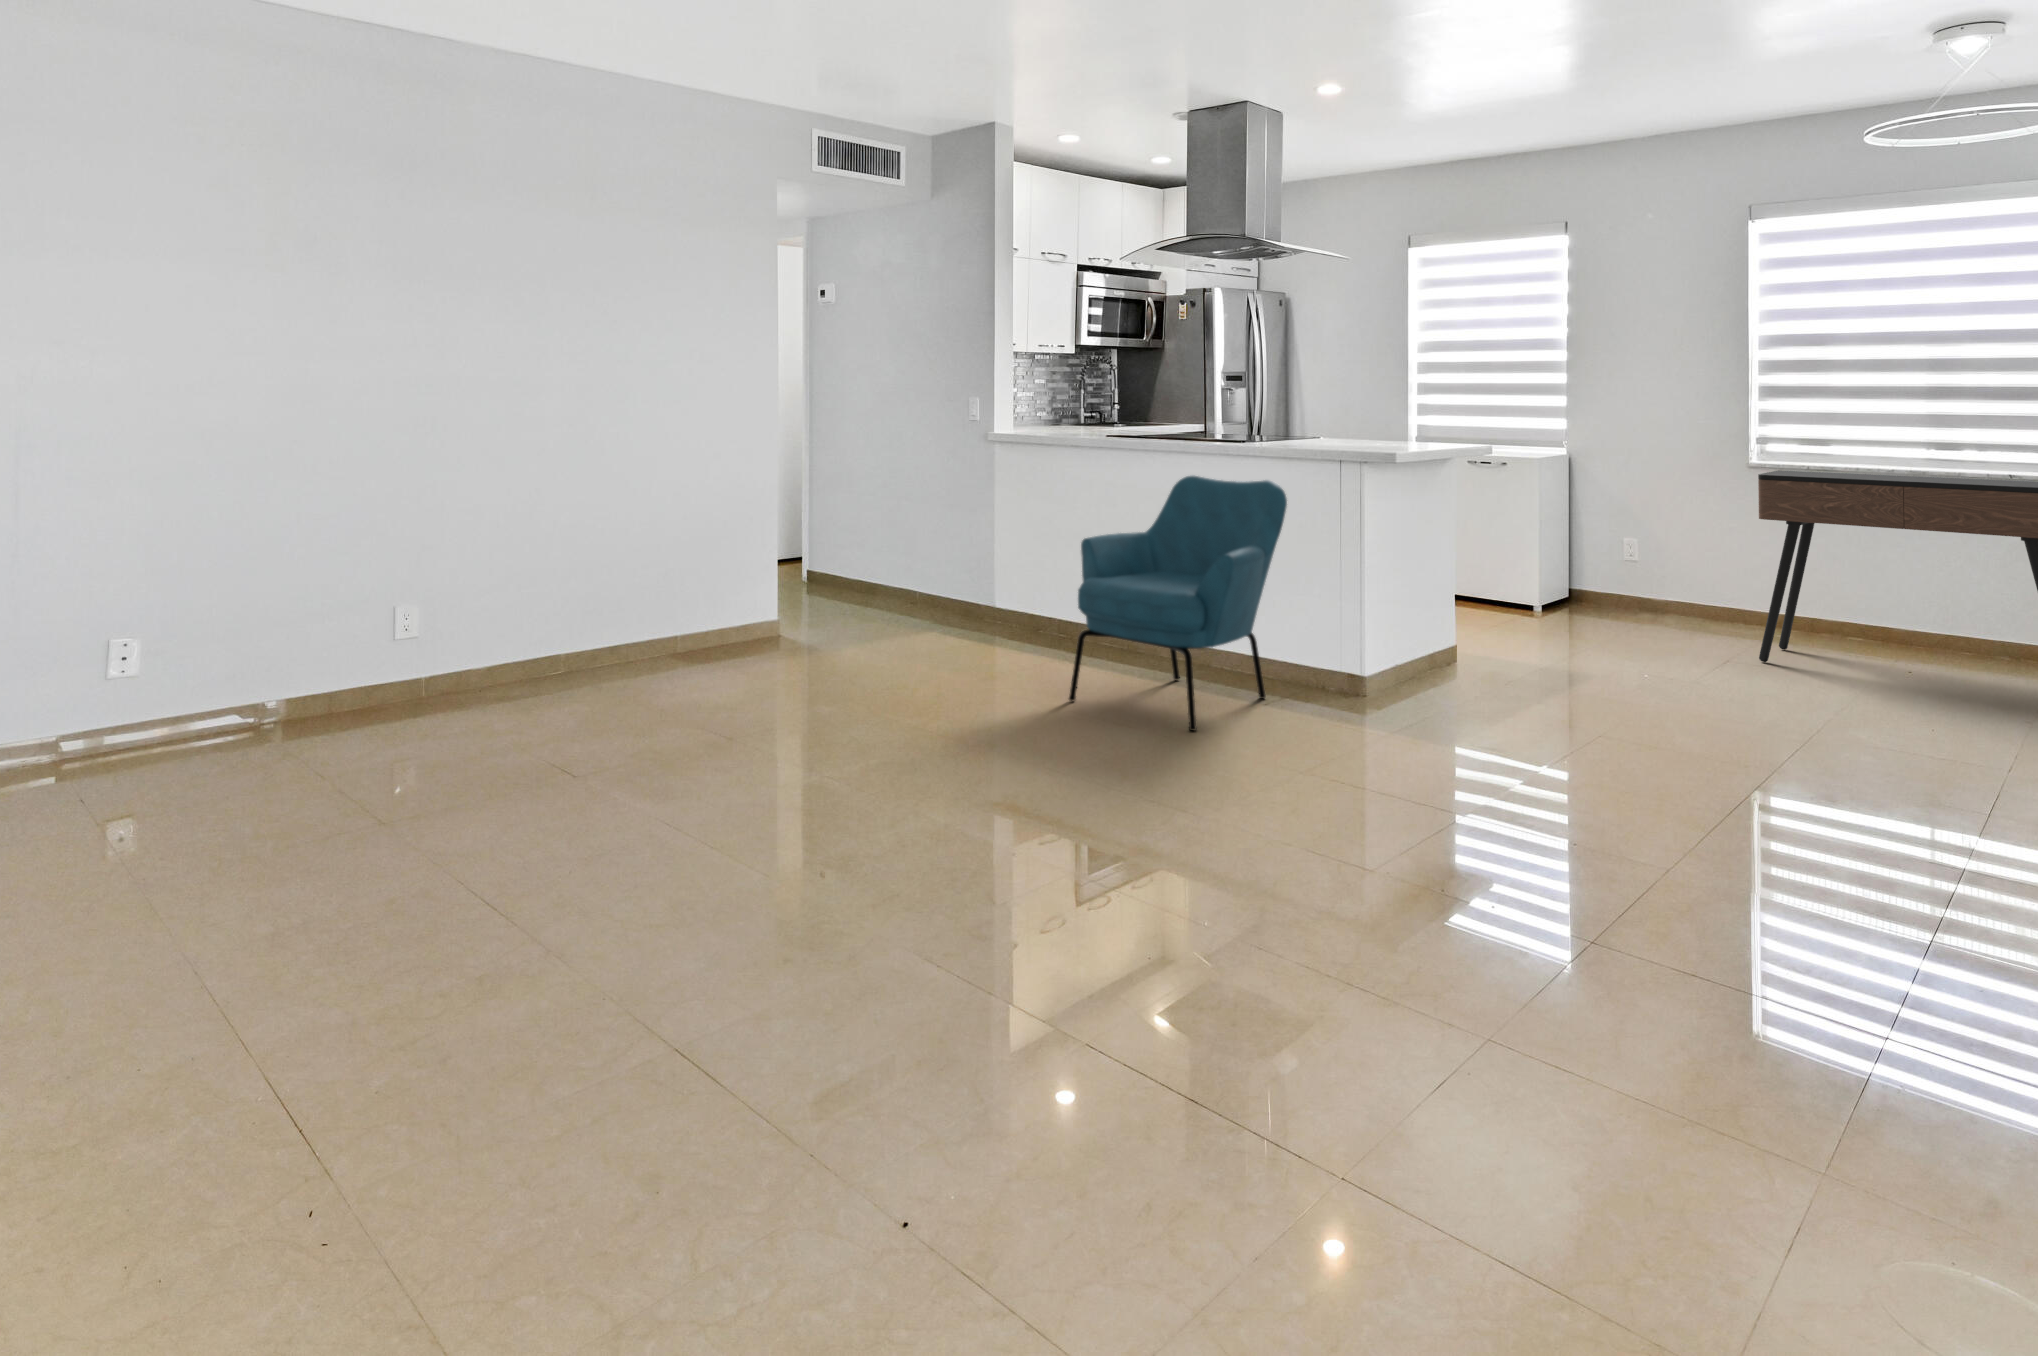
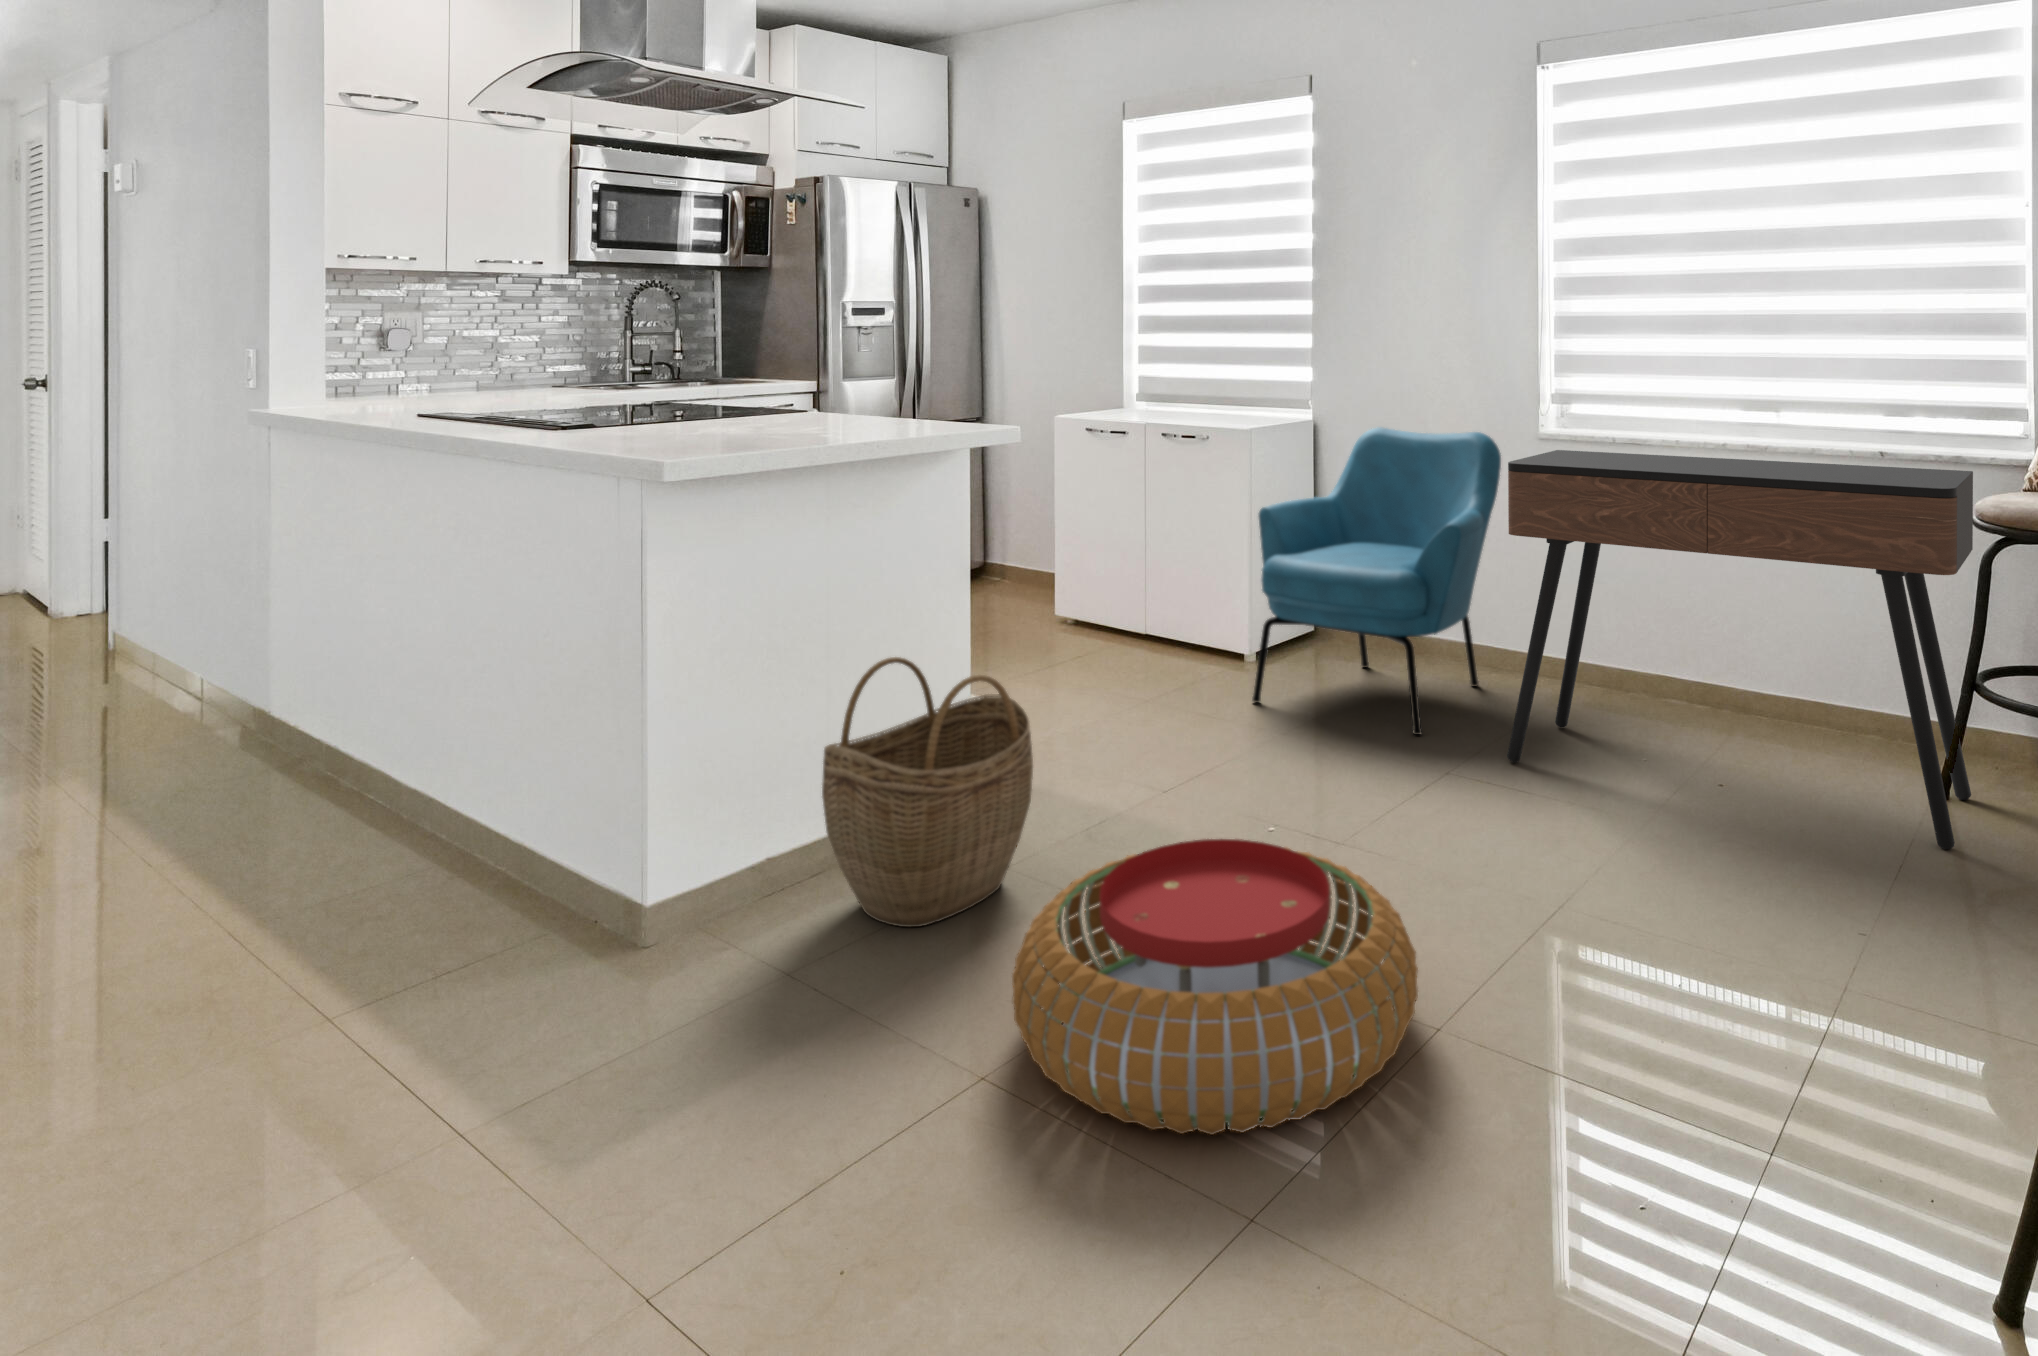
armchair: present [1069,476,1287,731] -> present [1252,428,1501,735]
woven basket: none [1413,564,1518,702] -> present [822,657,1033,927]
pouf: none [1574,653,1800,763] -> present [1012,839,1418,1135]

